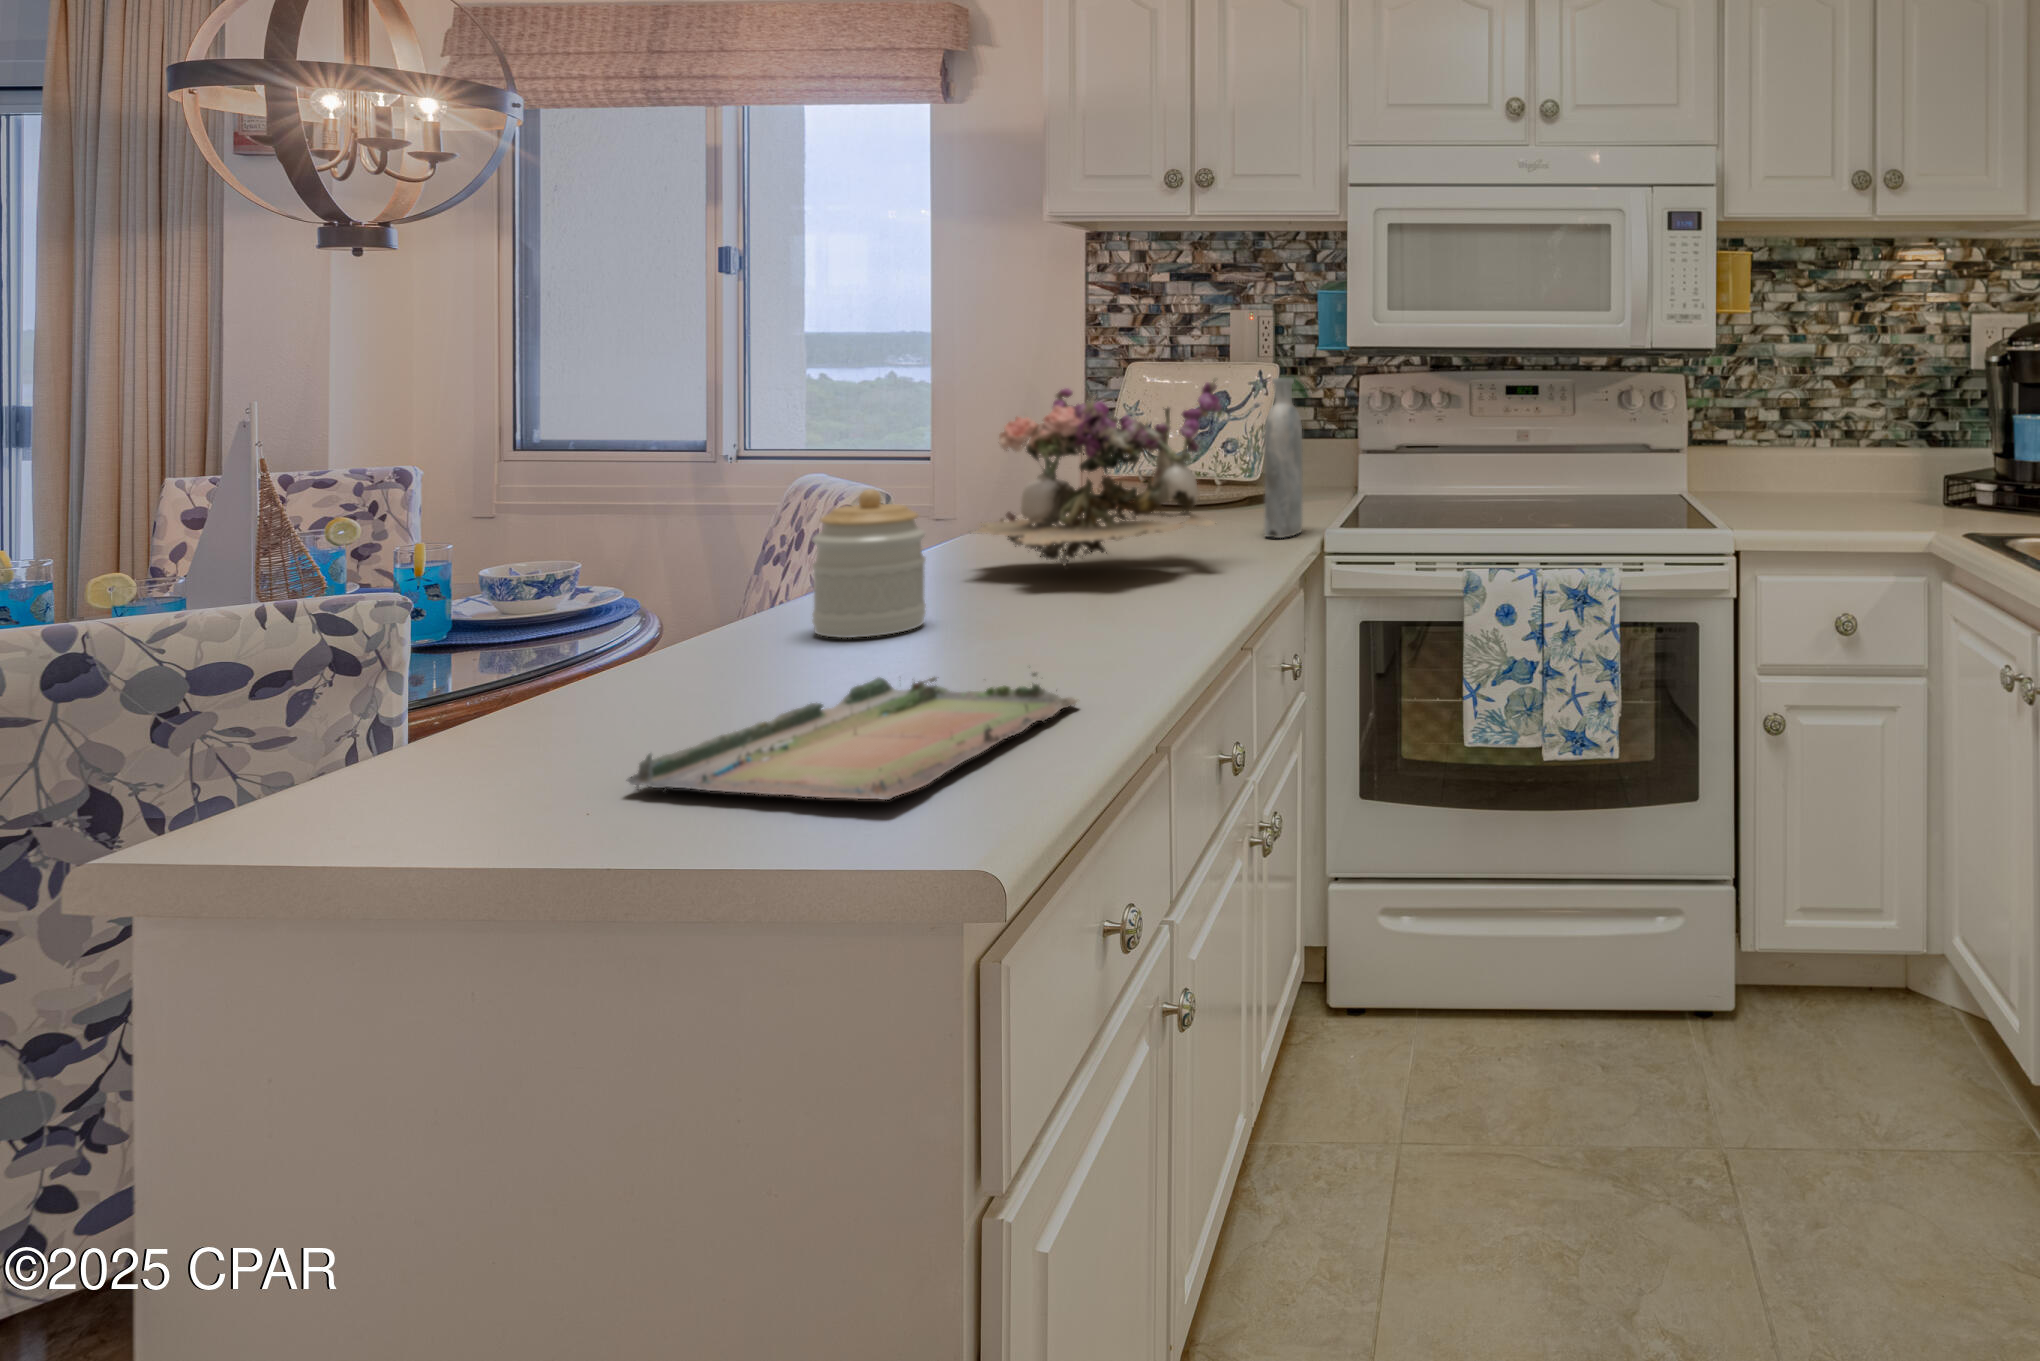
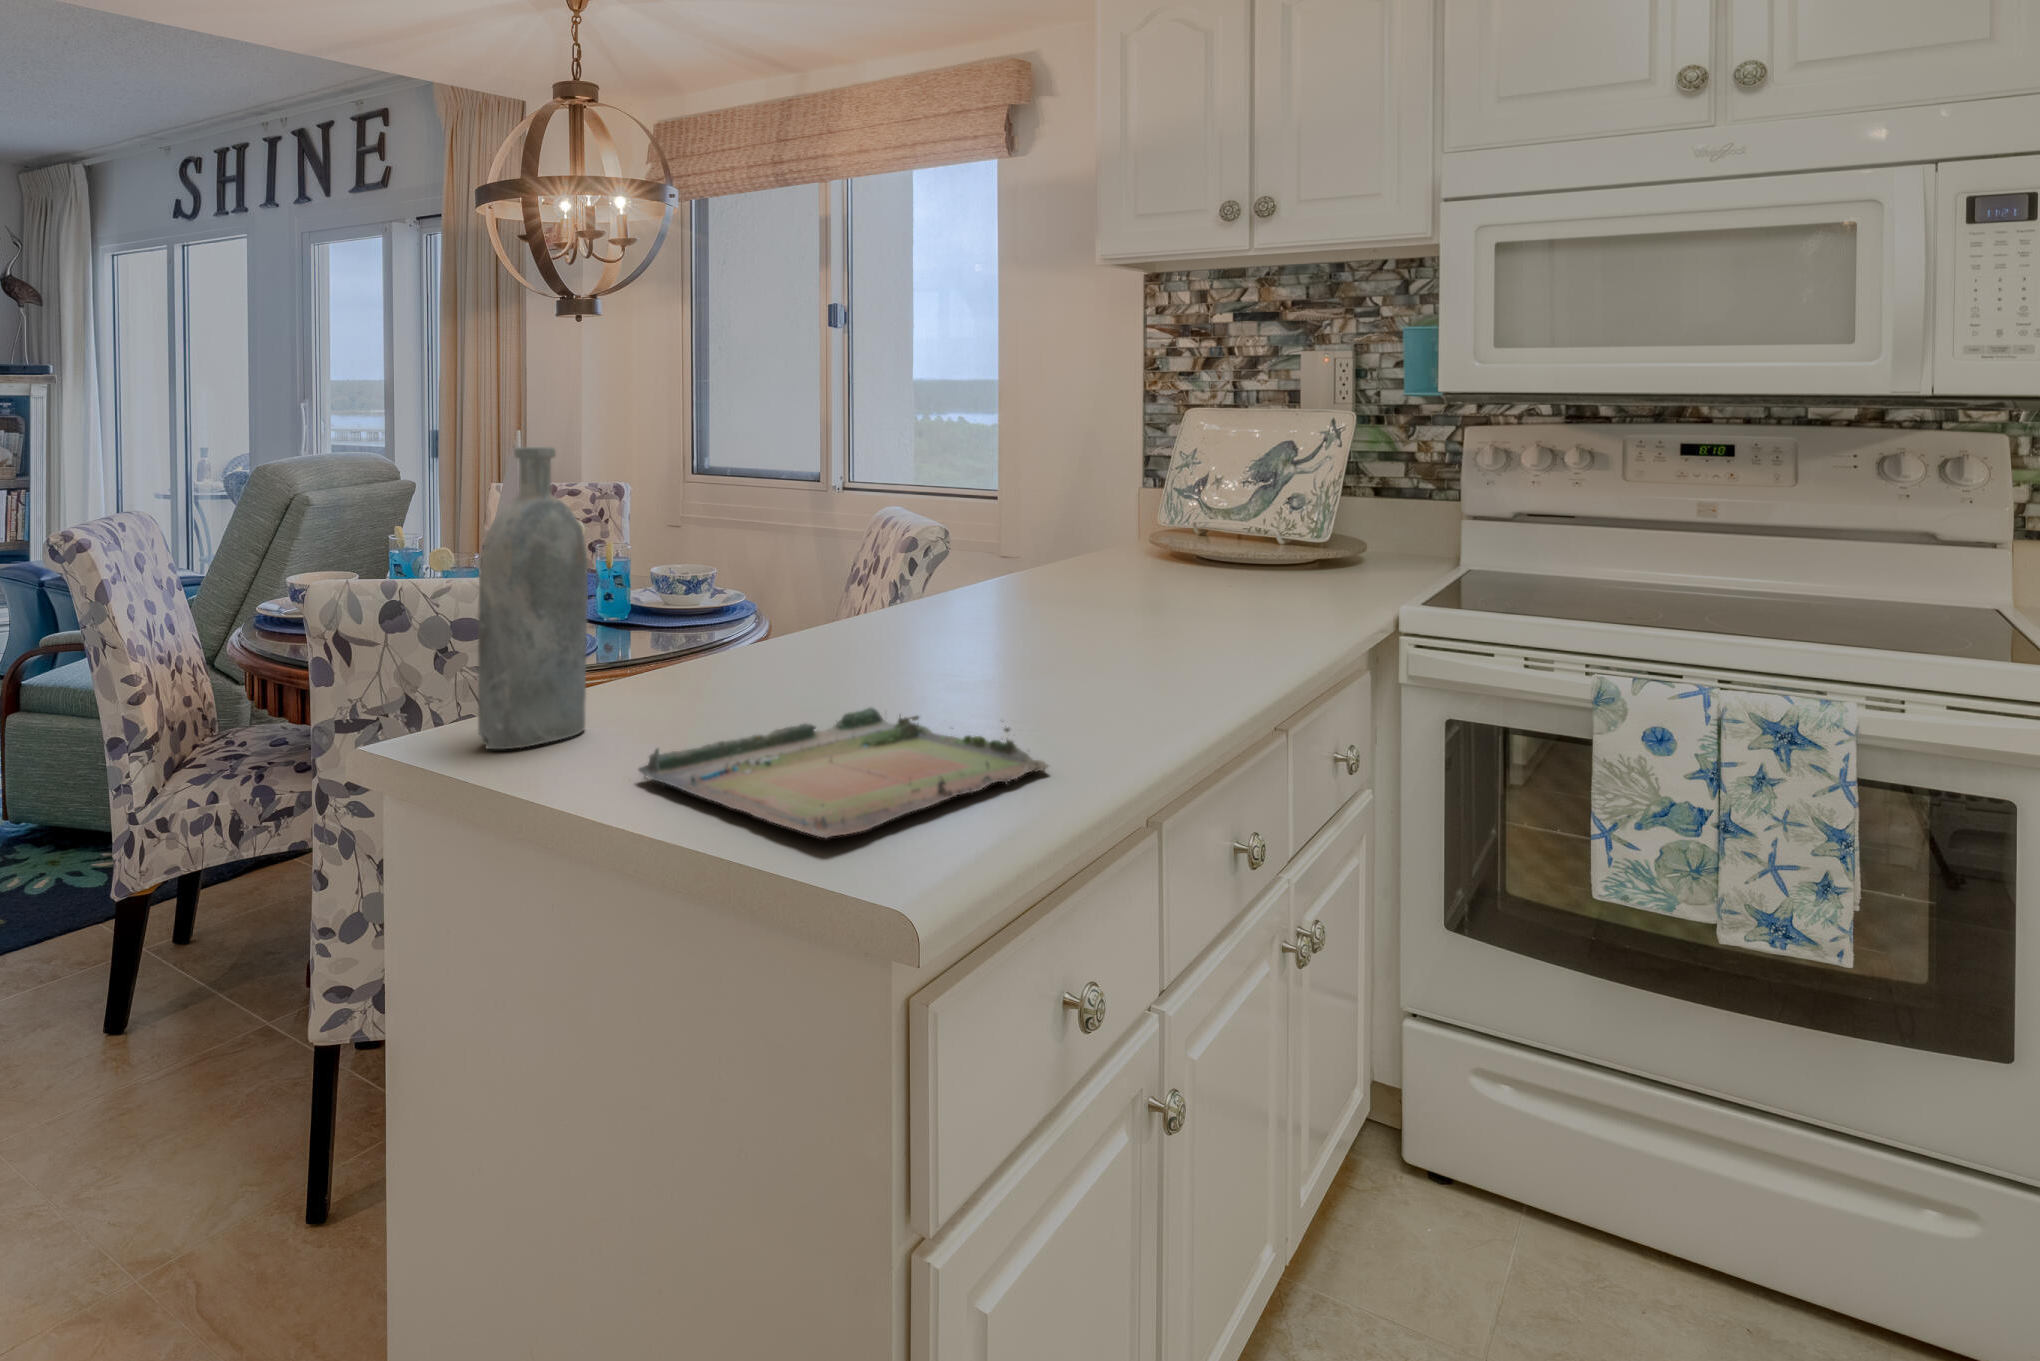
flower arrangement: present [975,378,1221,567] -> none [996,421,1265,620]
bottle: present [1264,378,1302,538] -> present [478,447,588,749]
jar: present [812,489,926,638] -> none [841,523,941,665]

